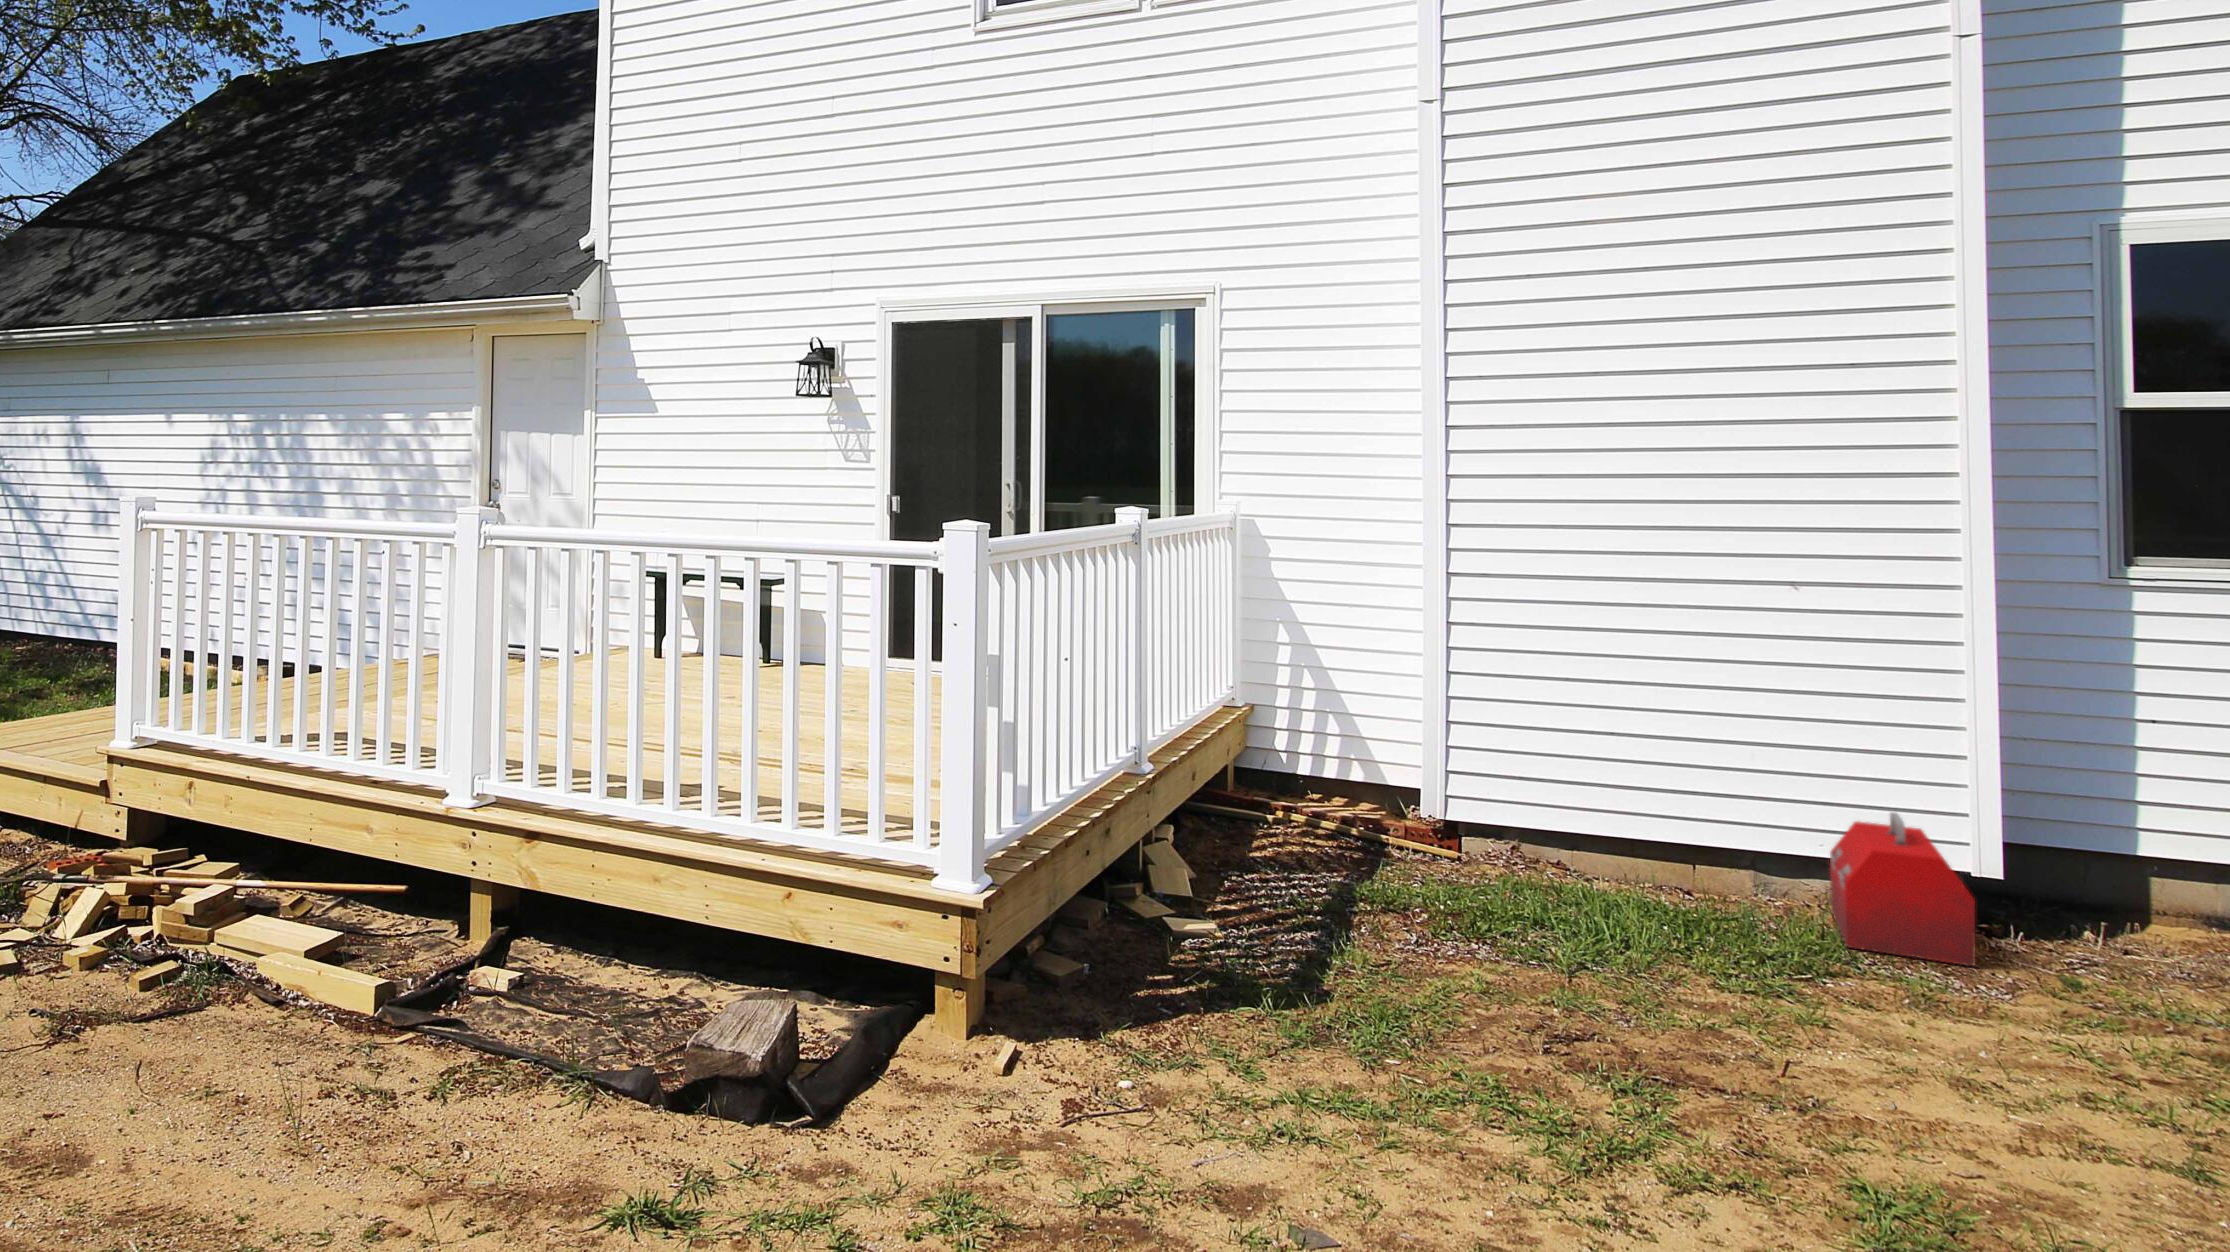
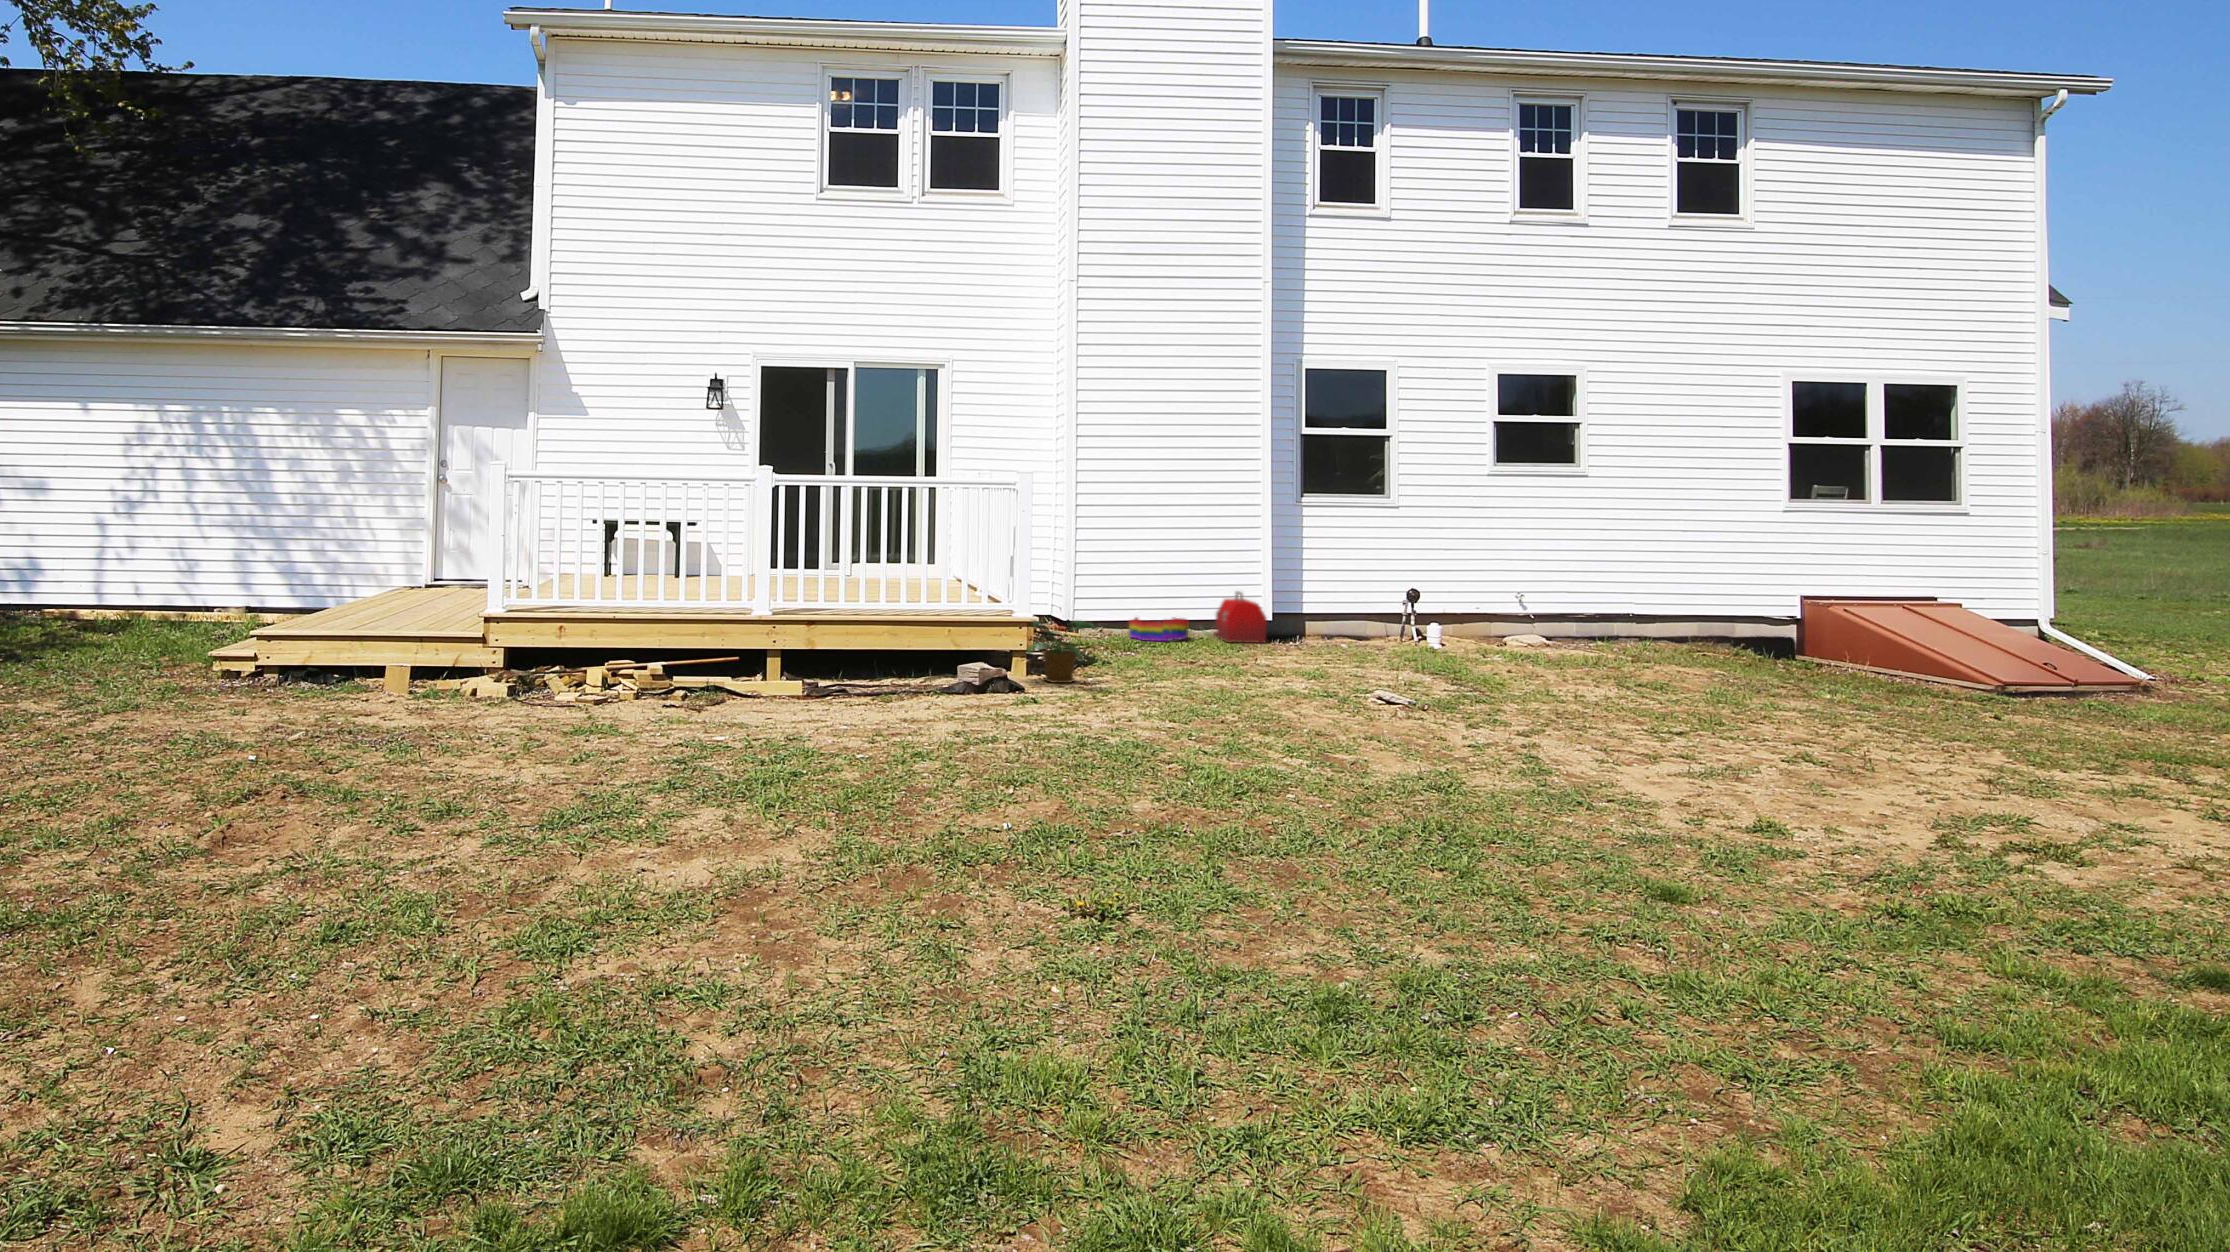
storage bin: none [1576,843,1736,923] -> present [1129,618,1188,641]
potted plant: none [1037,879,1212,1066] -> present [1026,620,1097,683]

